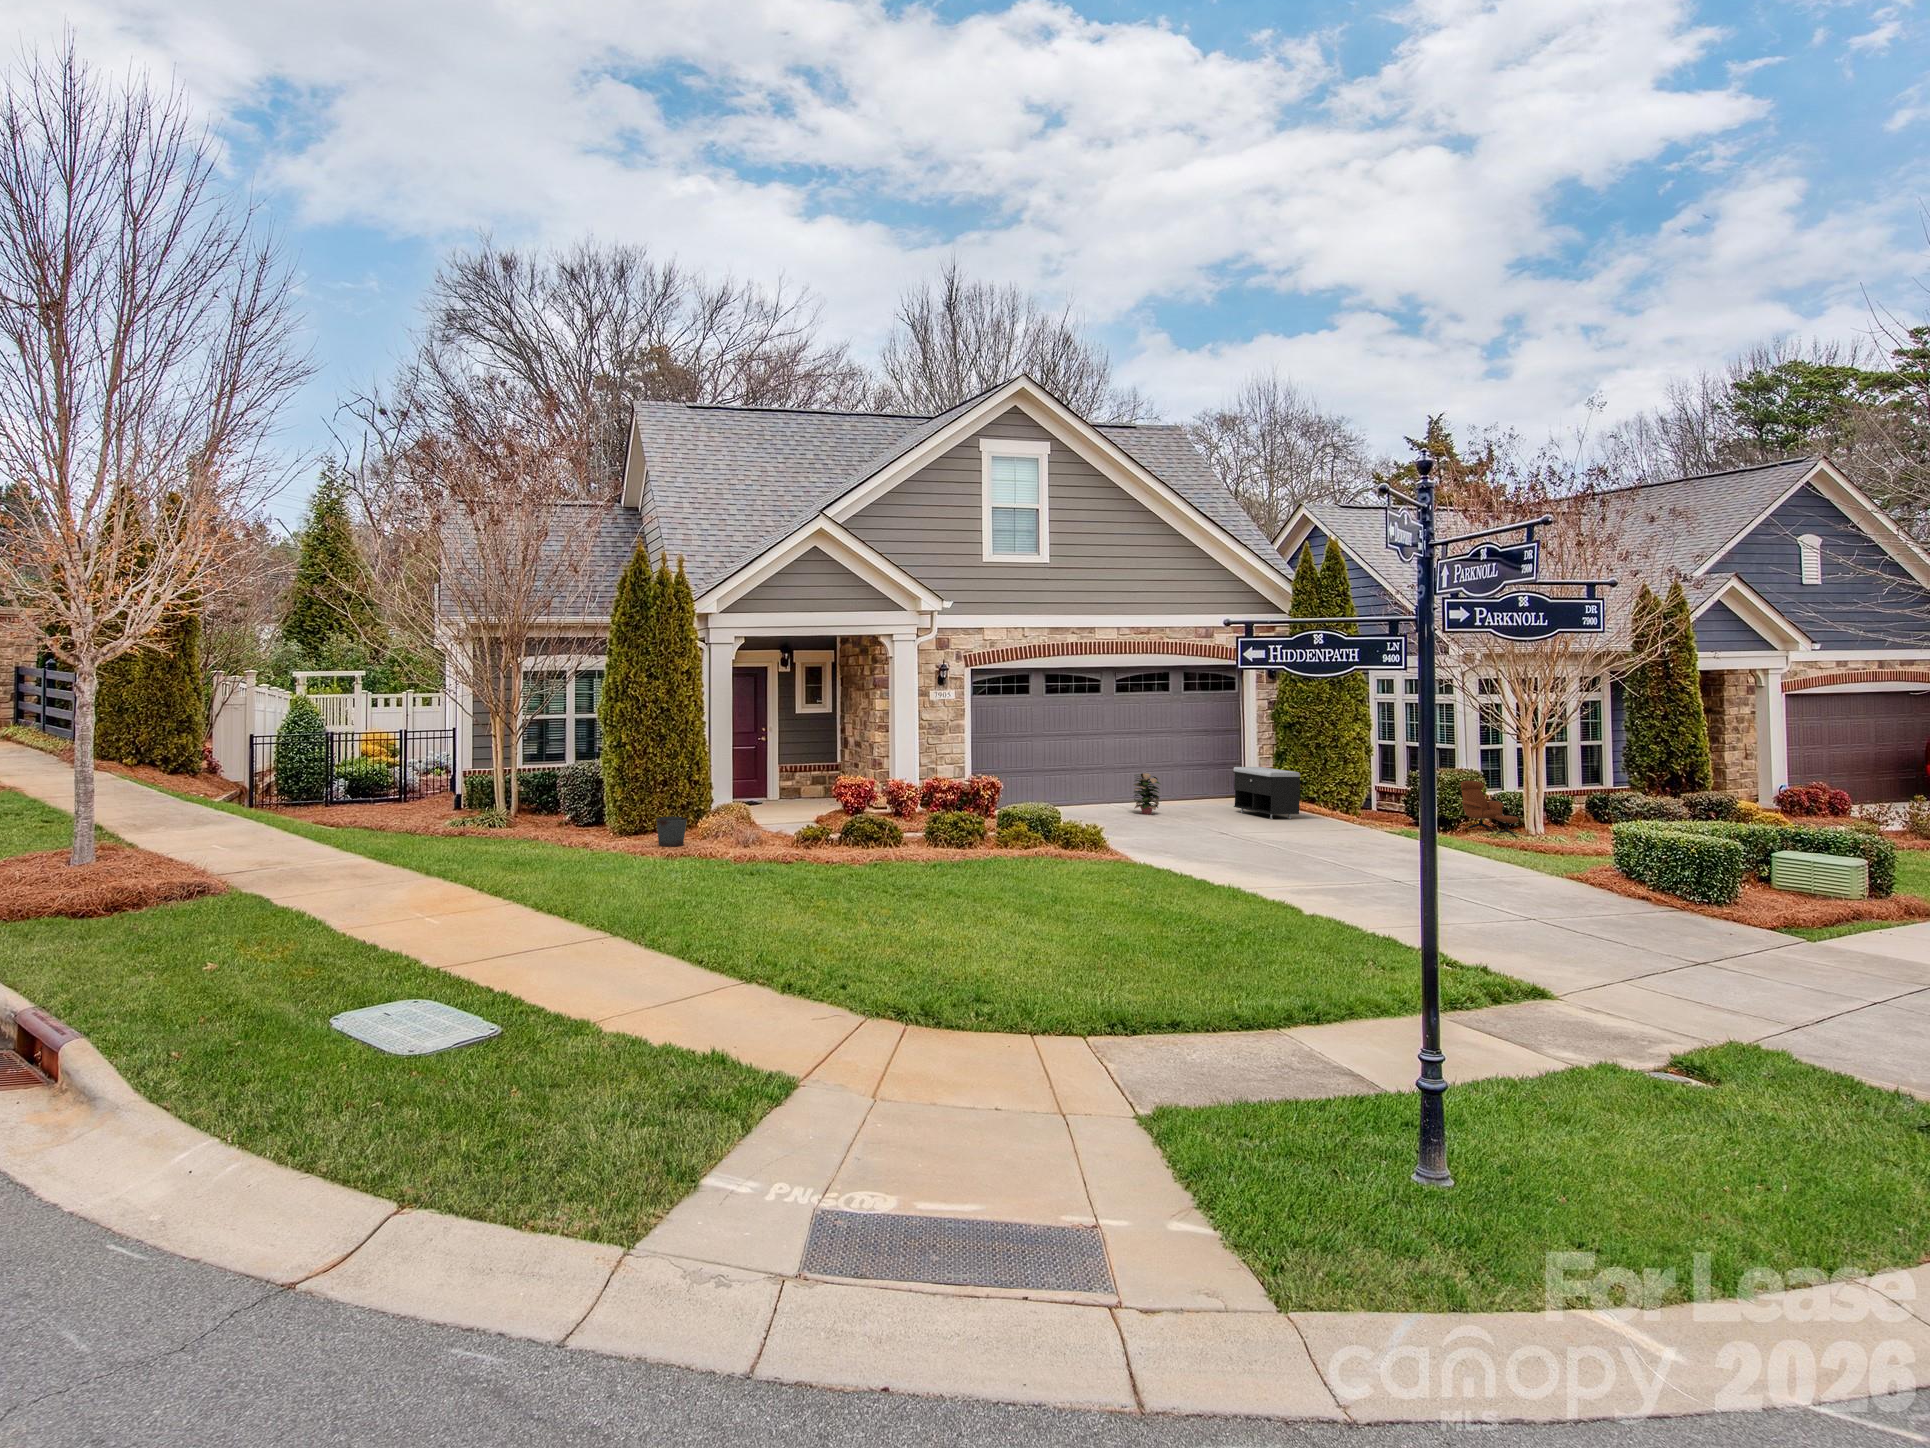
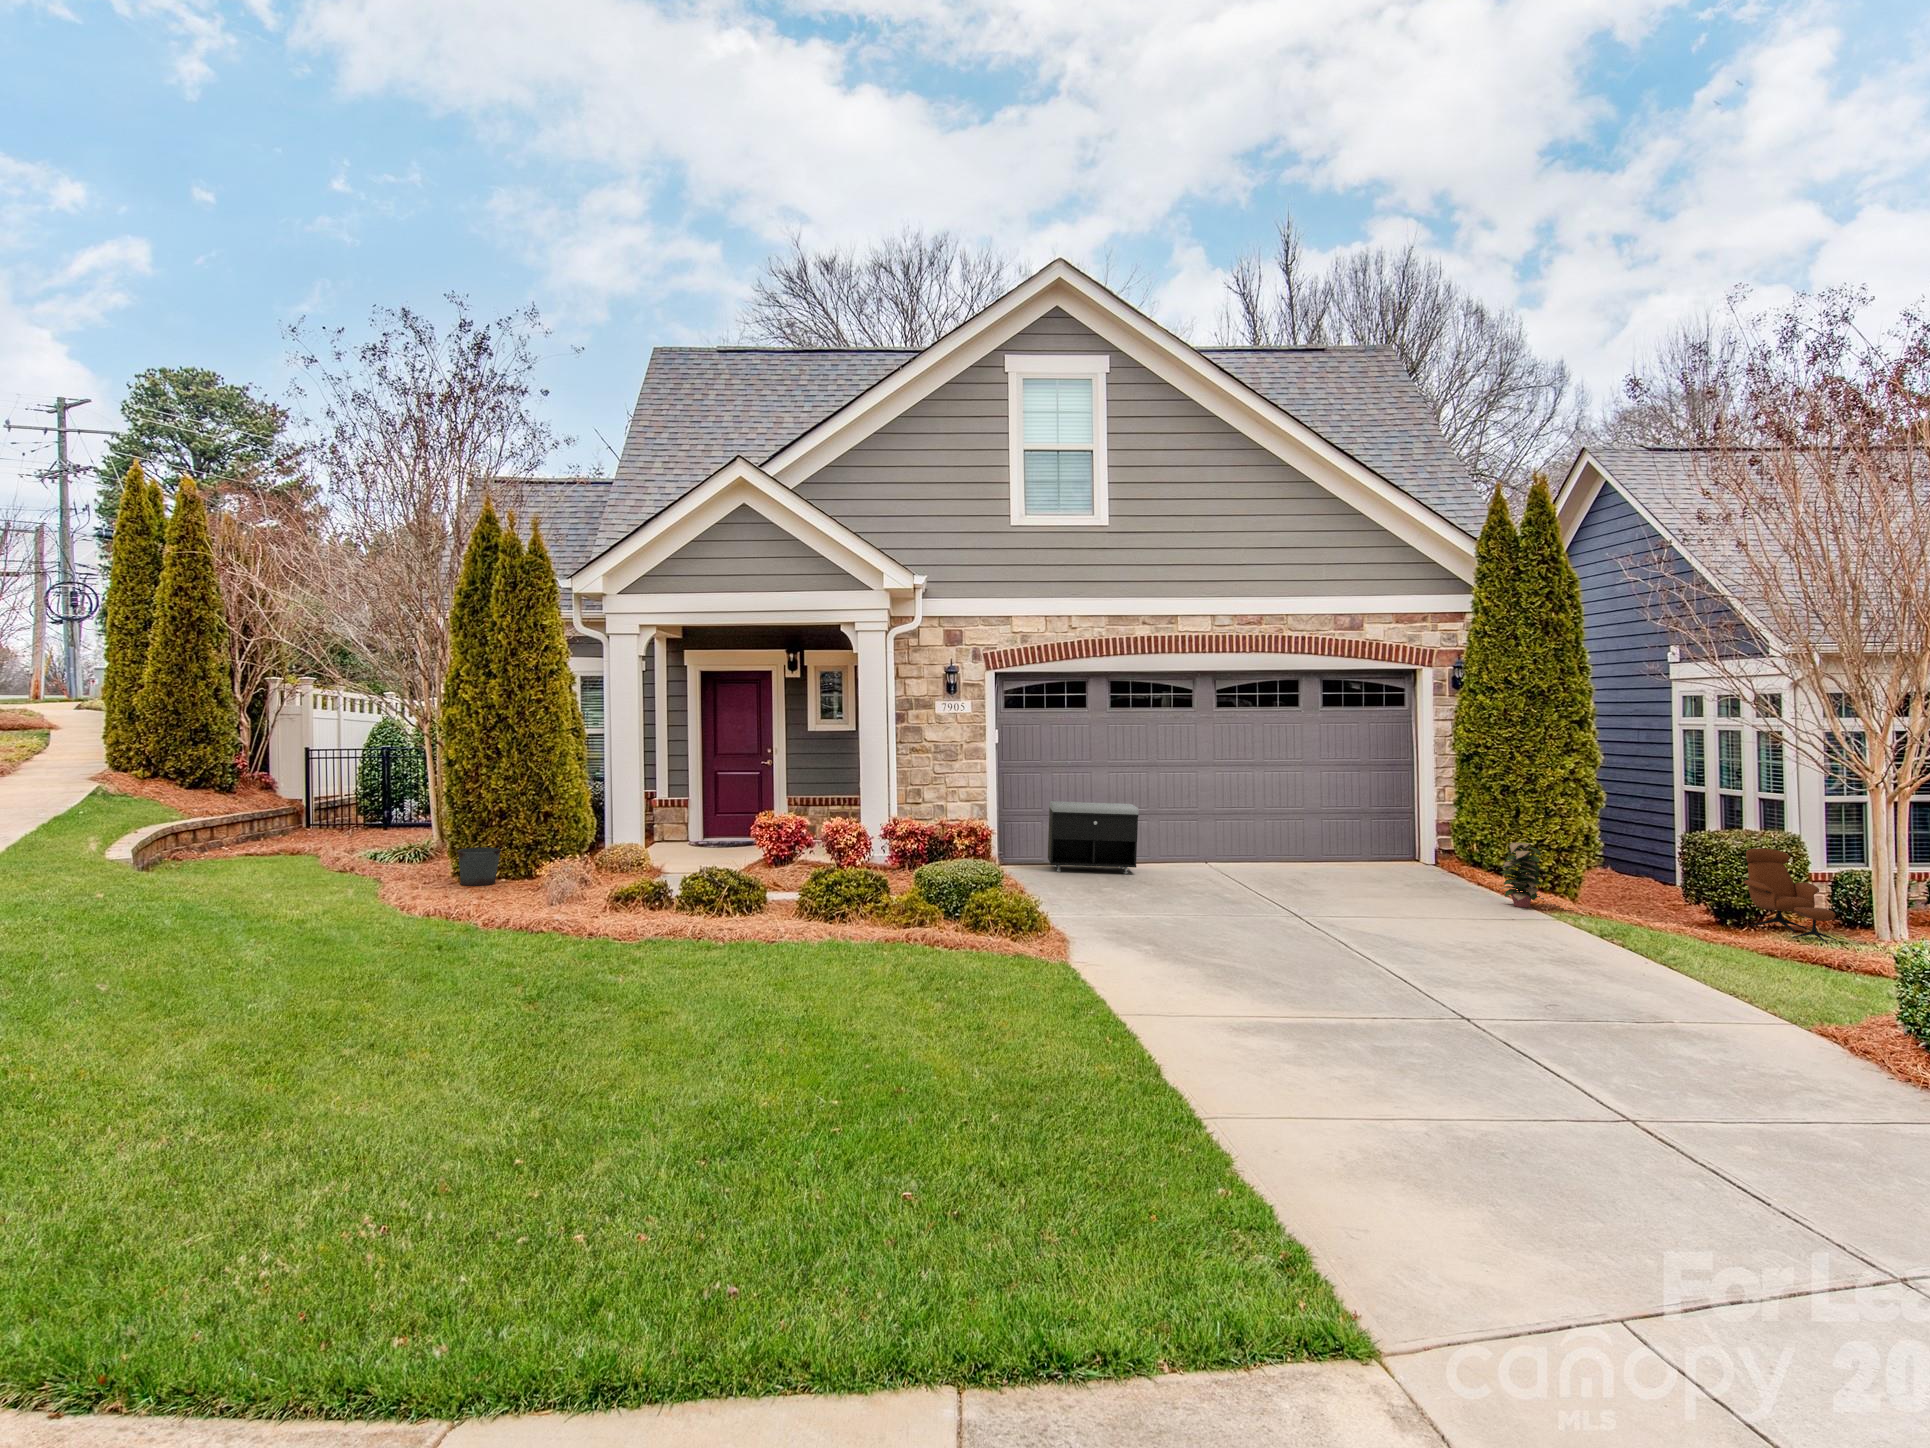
storage bench: present [1233,767,1300,819] -> present [1048,801,1139,874]
decorative plant: present [1133,773,1160,814] -> present [1500,843,1545,908]

